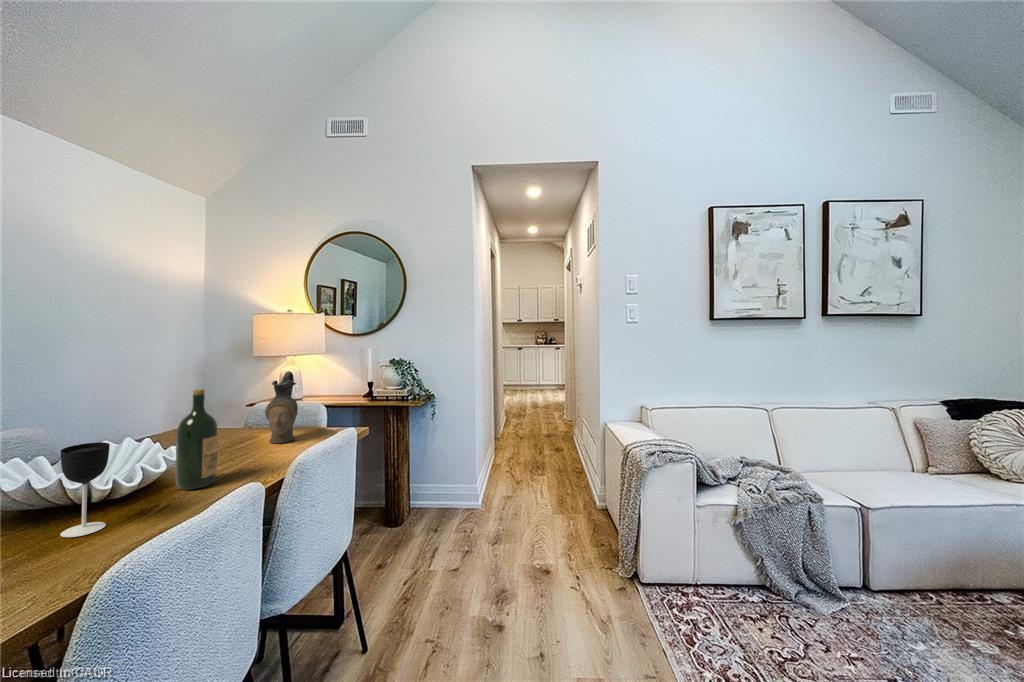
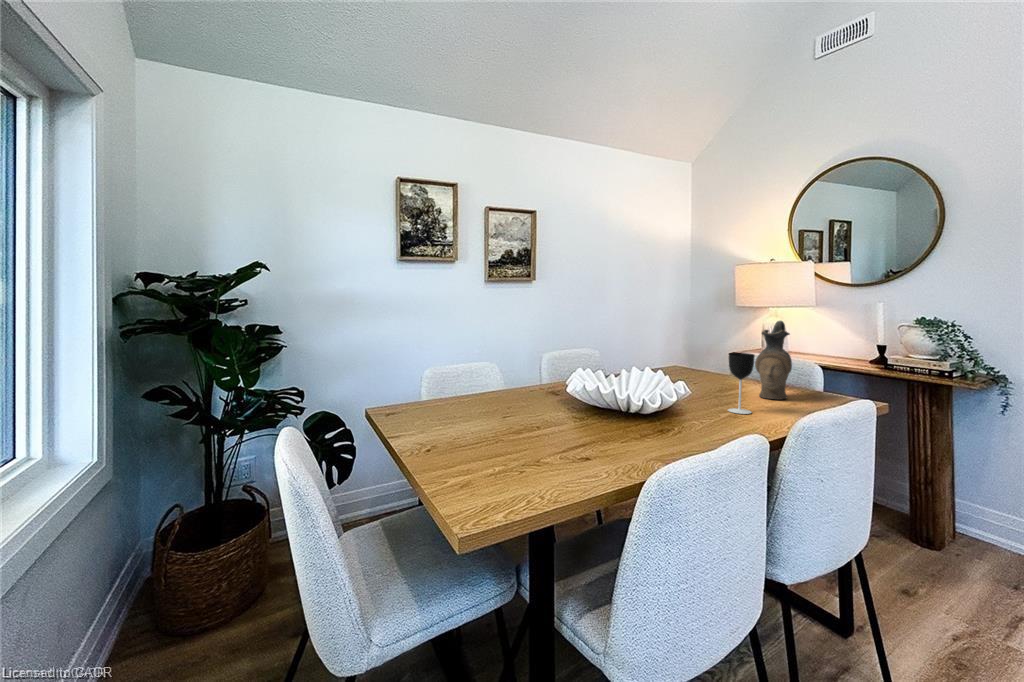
wine bottle: present [176,389,218,490] -> none [685,328,719,423]
wine glass: present [60,442,110,537] -> present [728,353,755,414]

